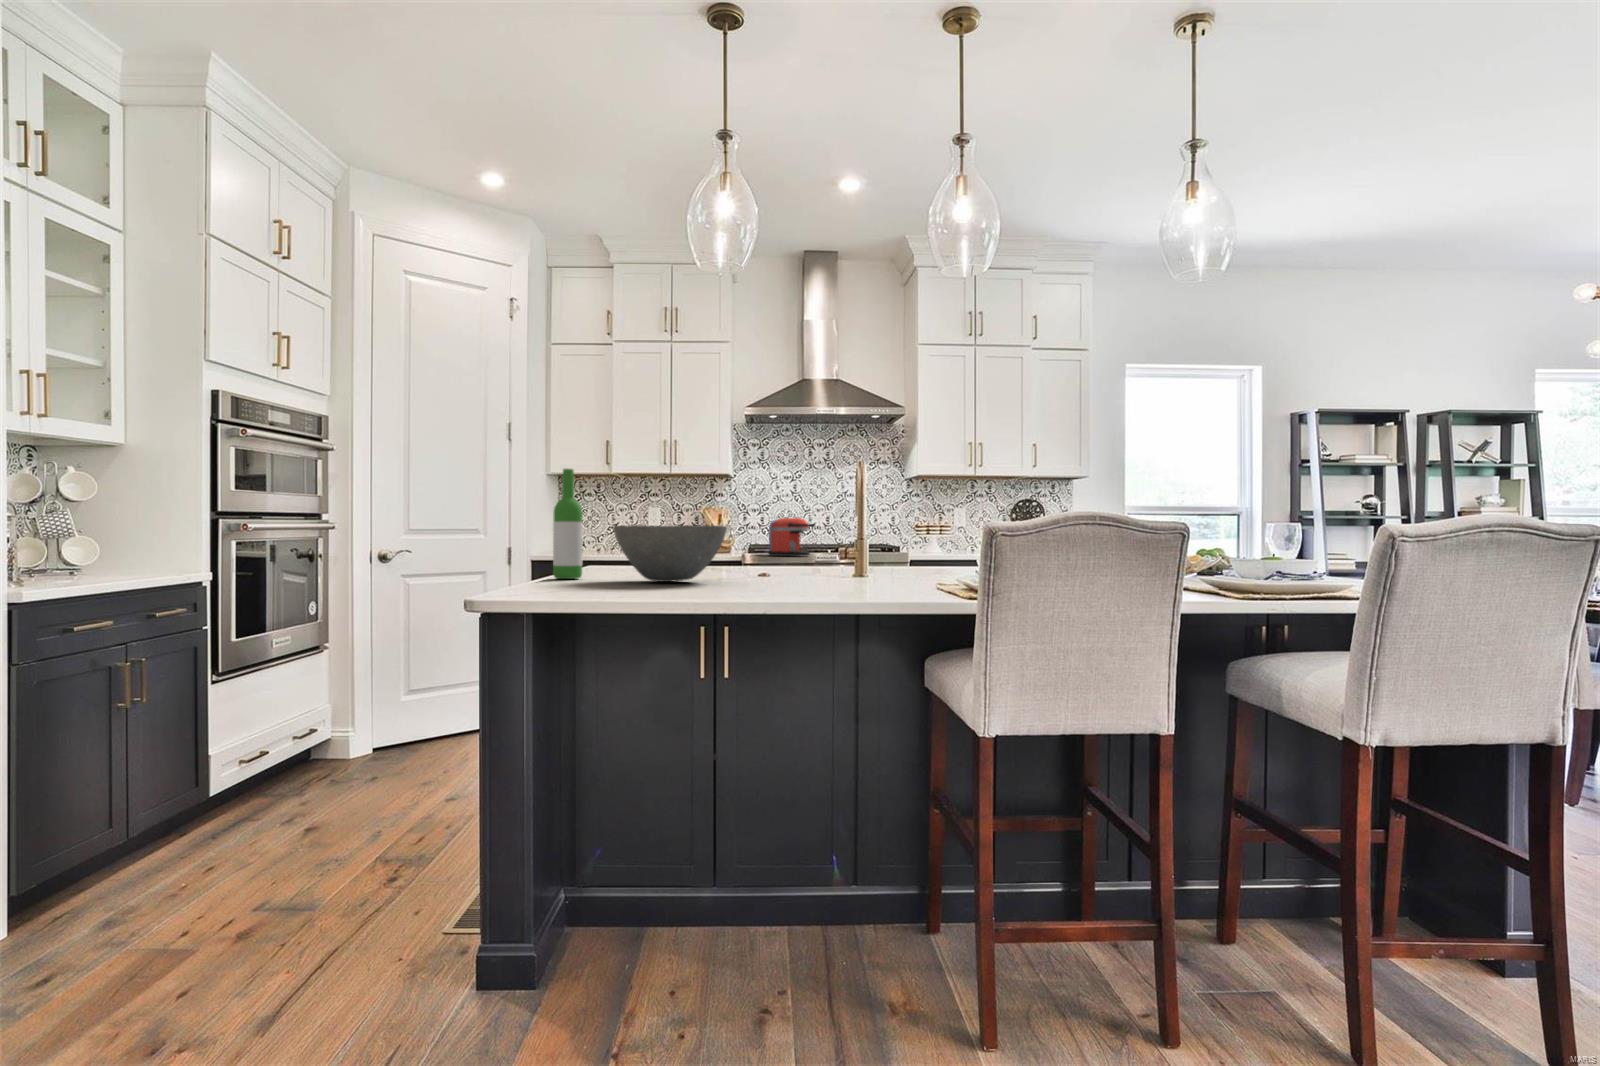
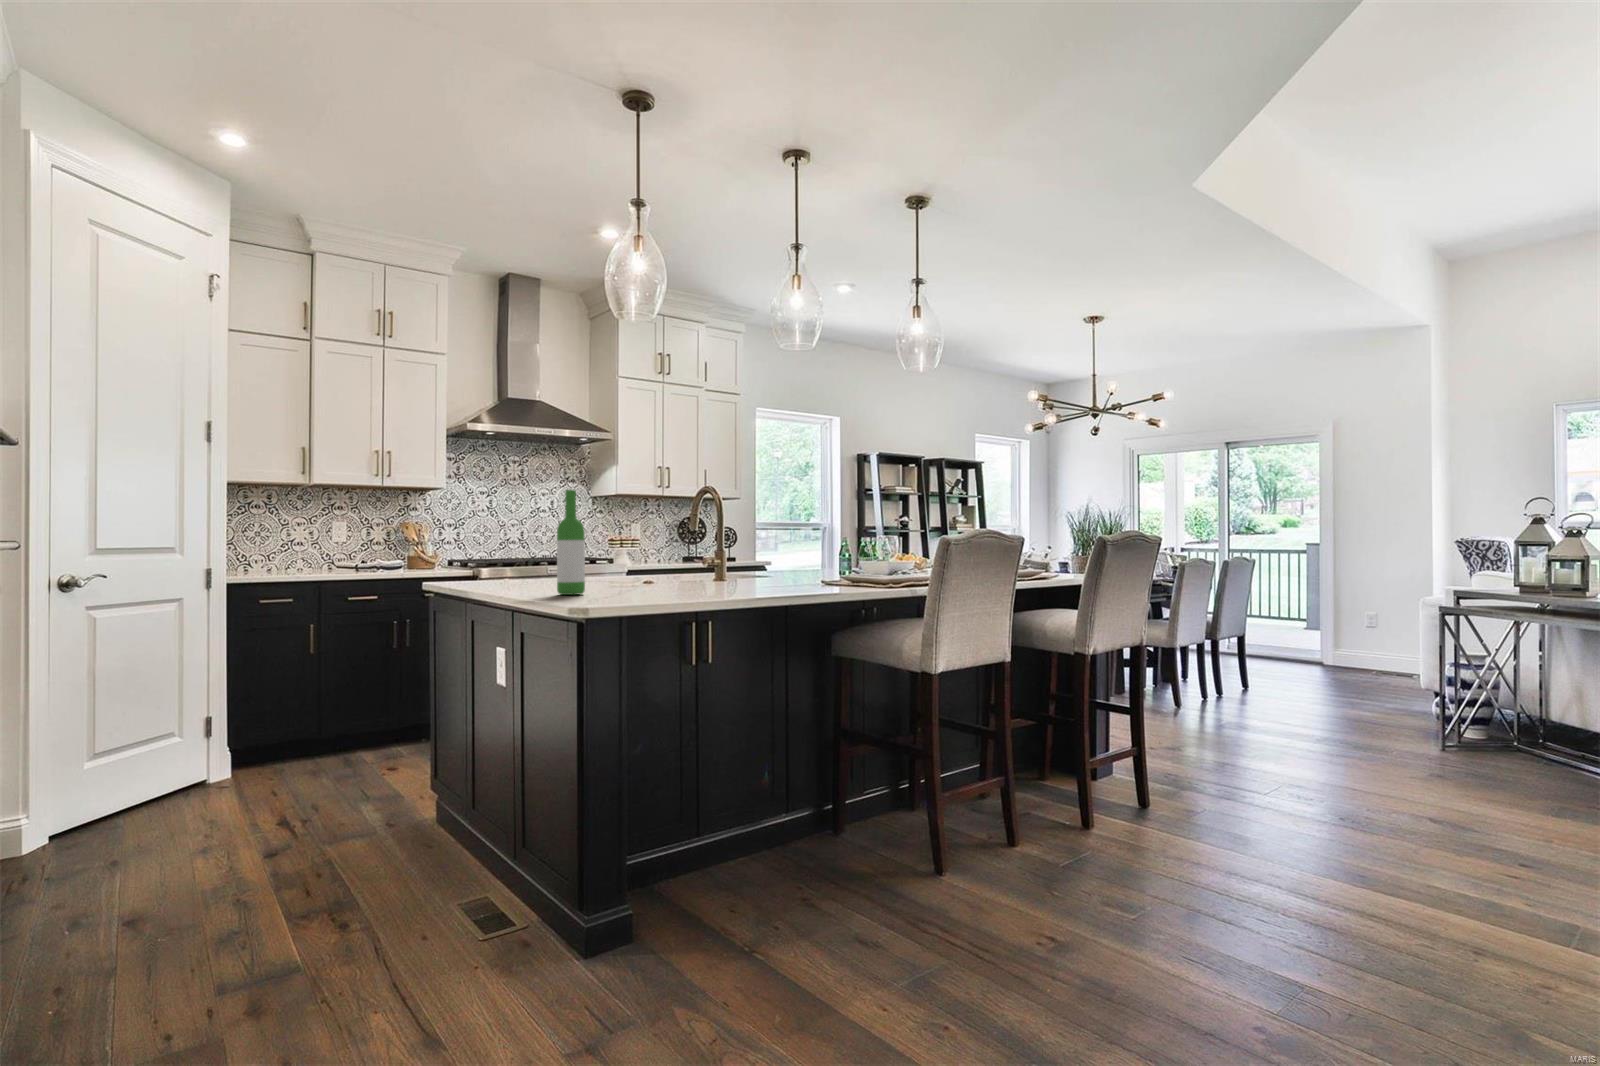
coffee maker: present [768,518,815,556] -> none [493,533,546,570]
bowl: present [613,525,727,582] -> none [624,543,724,592]

